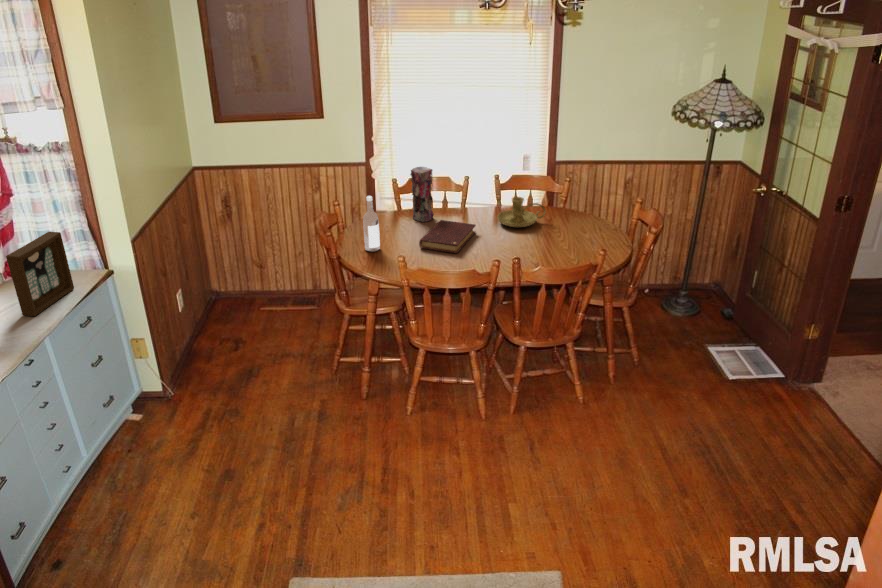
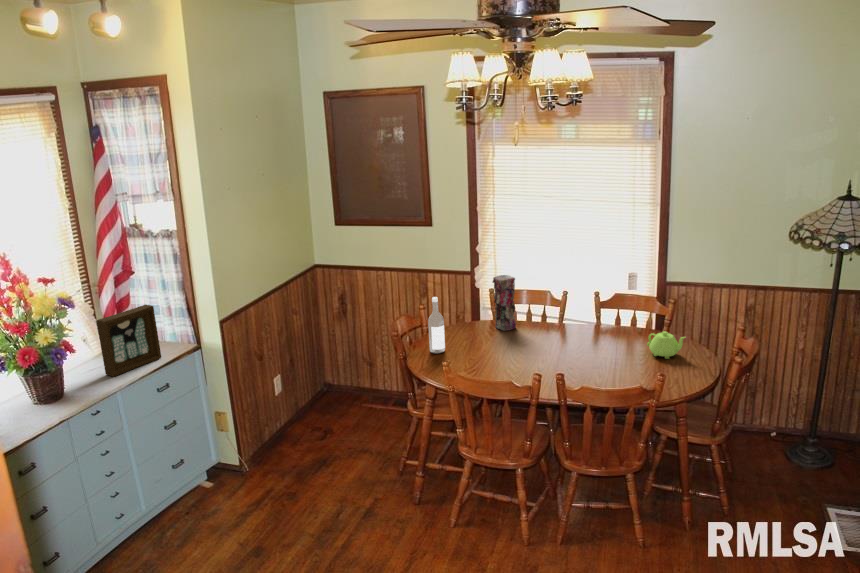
candle holder: present [497,197,546,227] -> none [579,312,633,344]
teapot: none [562,211,598,235] -> present [647,331,685,359]
book: present [419,220,476,254] -> none [483,329,551,364]

